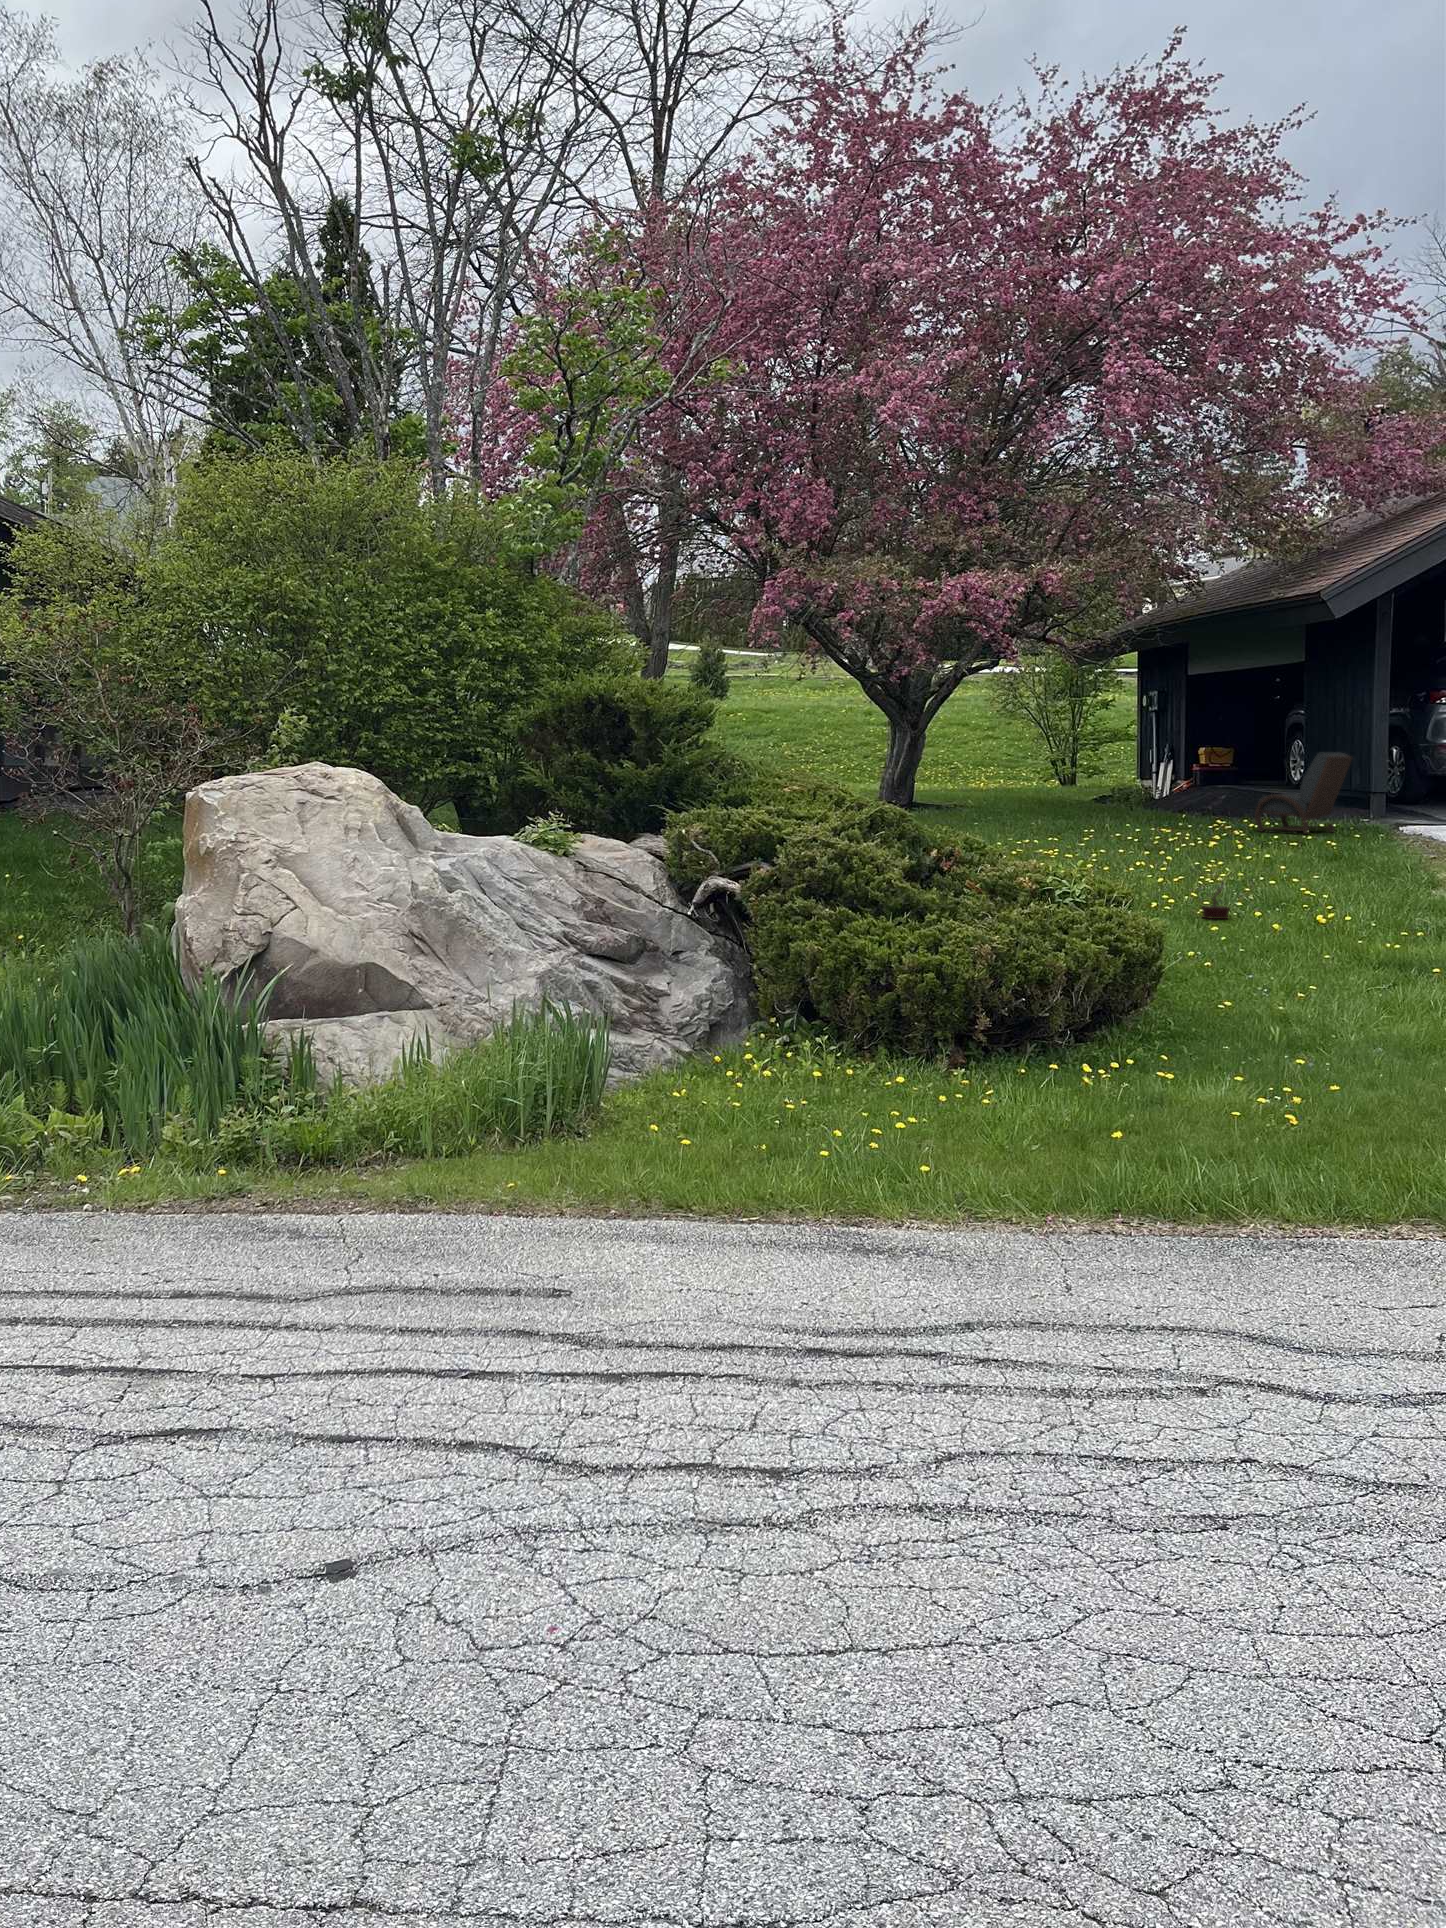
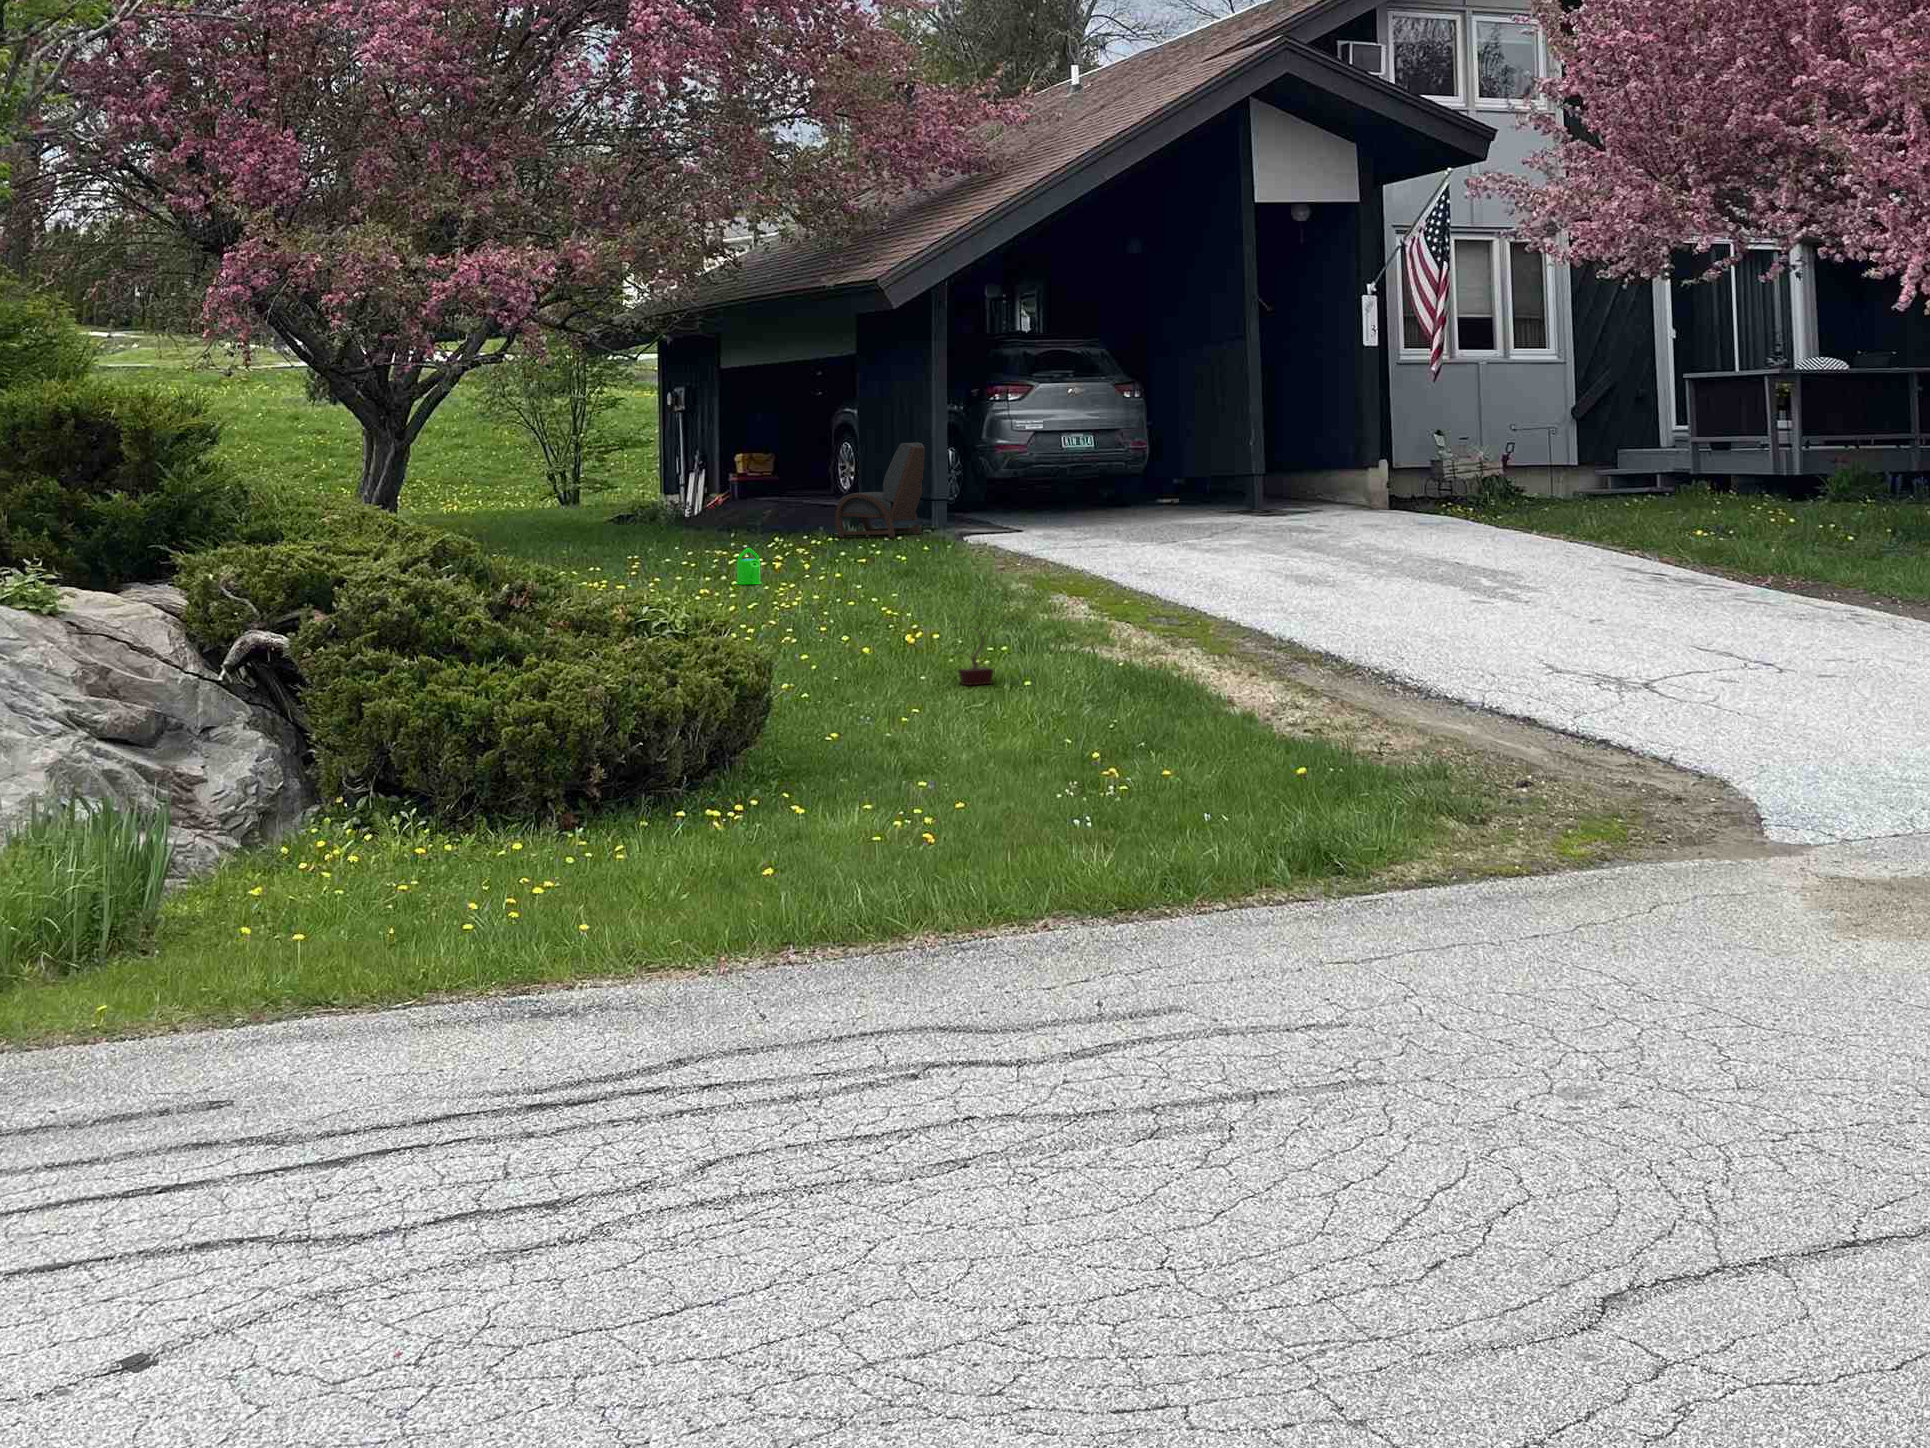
watering can: none [1151,836,1175,867] -> present [736,548,762,585]
potted plant: present [1197,855,1246,919] -> present [952,601,1004,685]

